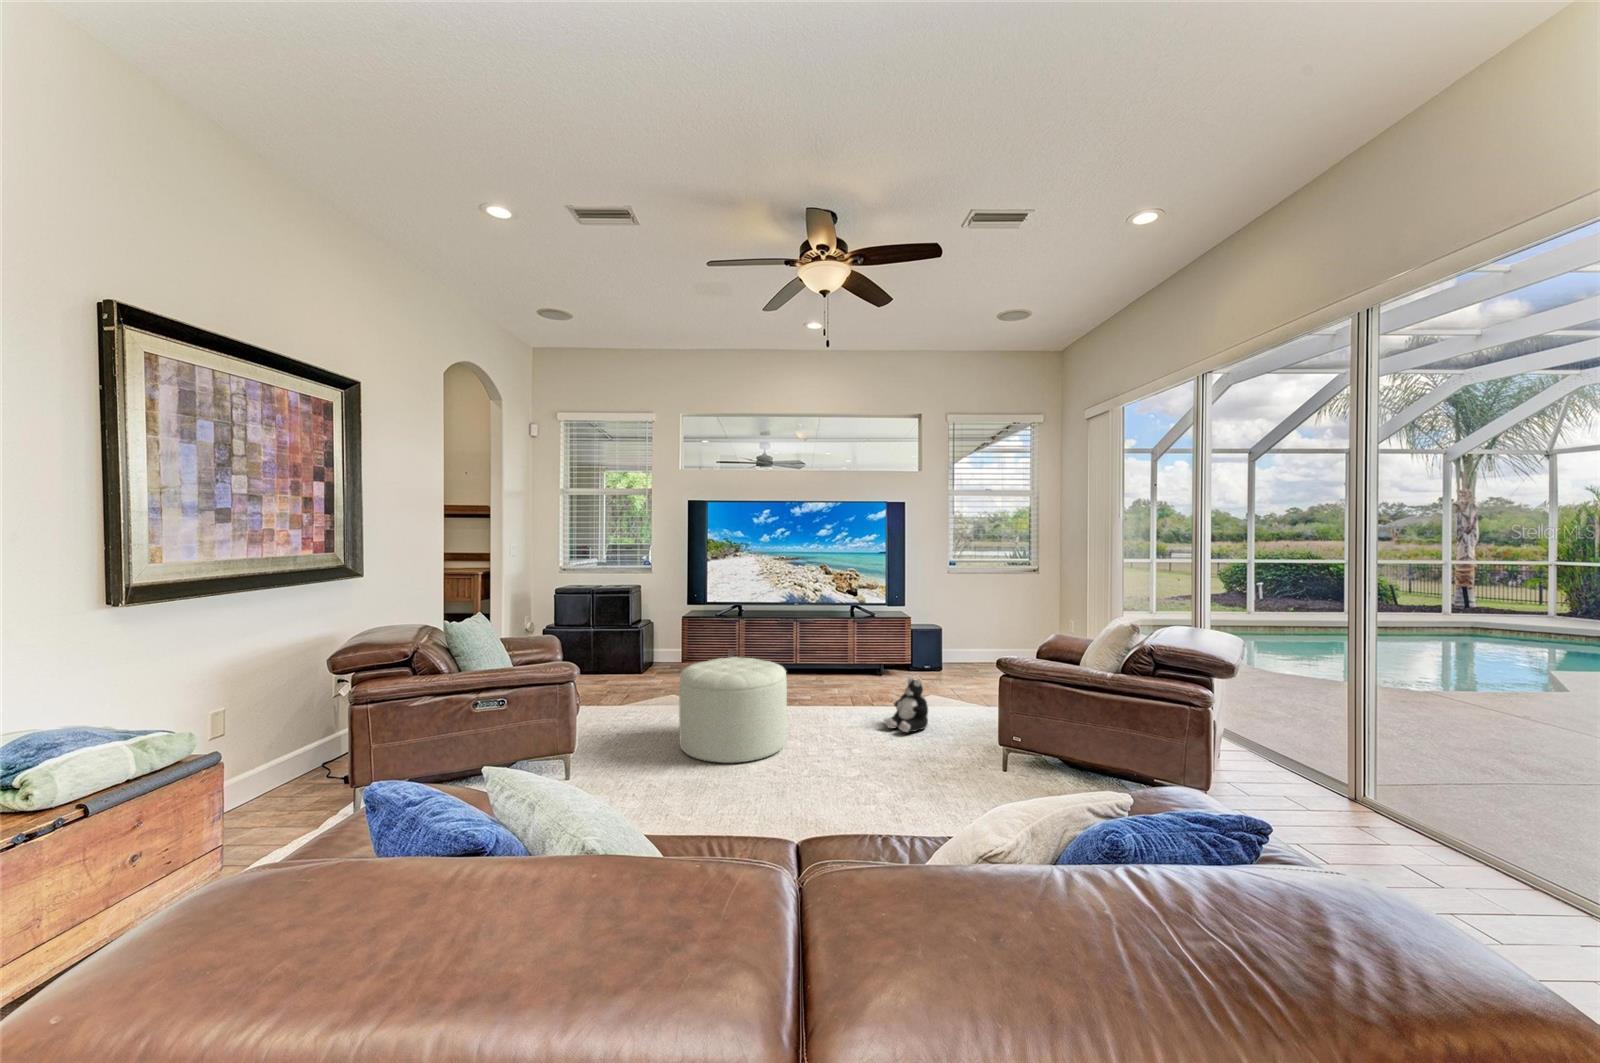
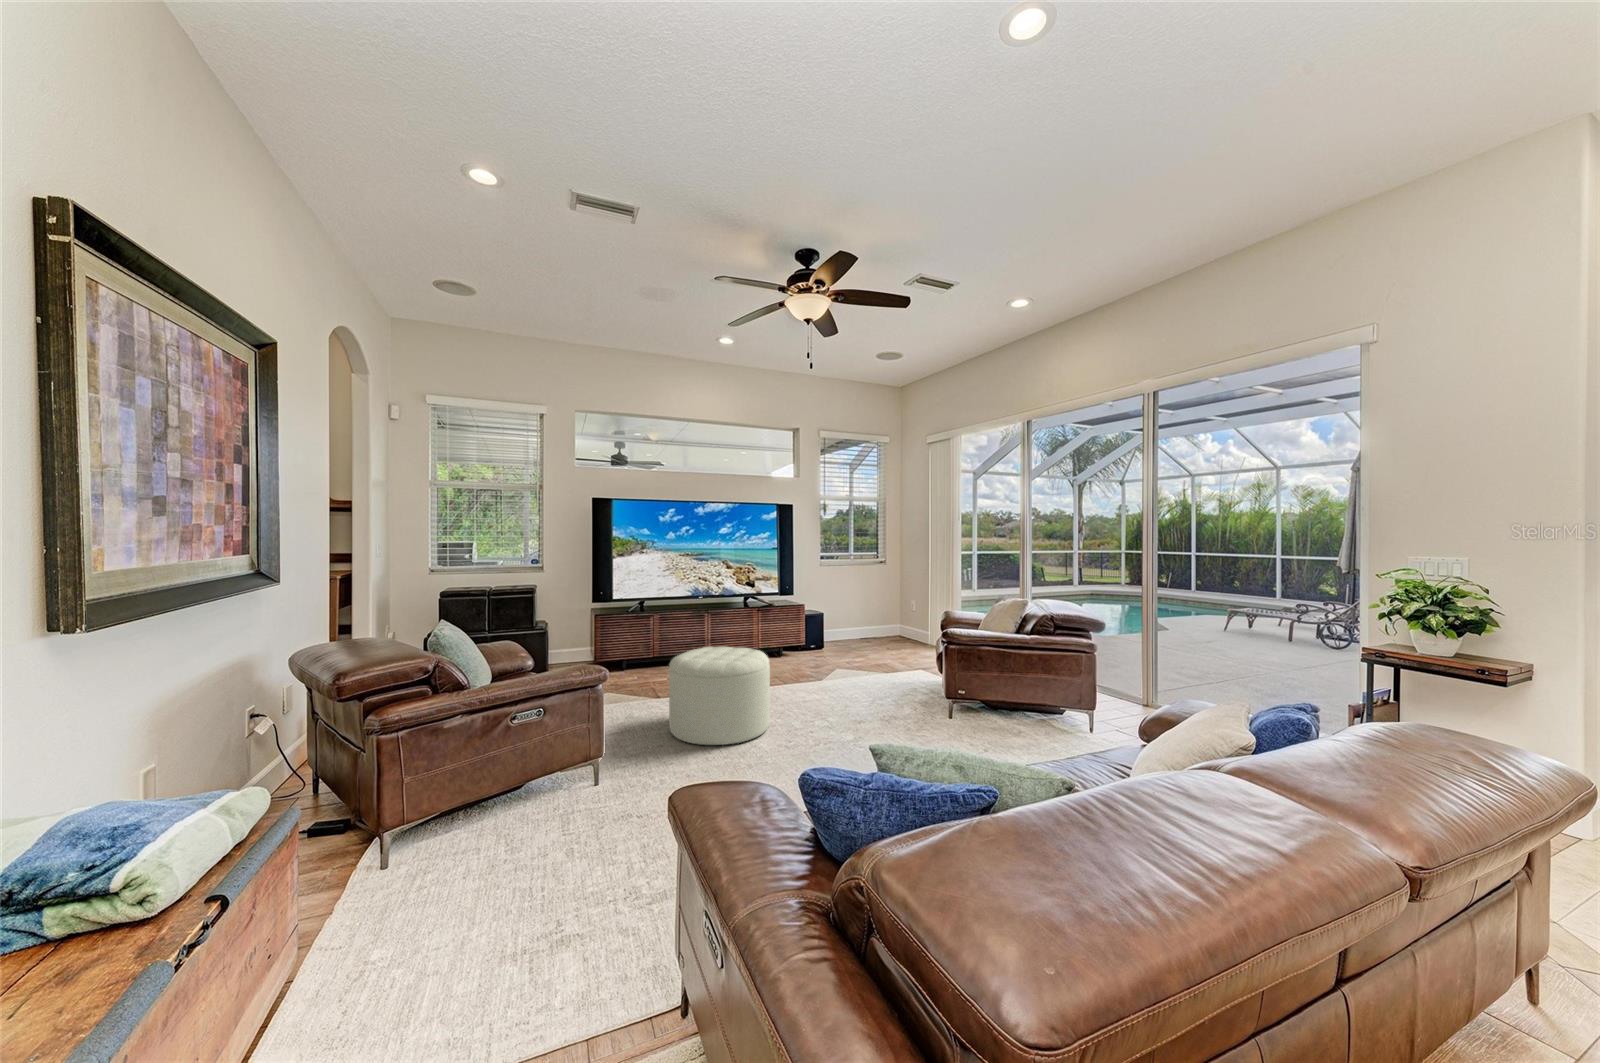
plush toy: present [884,678,928,733] -> none [832,653,866,699]

